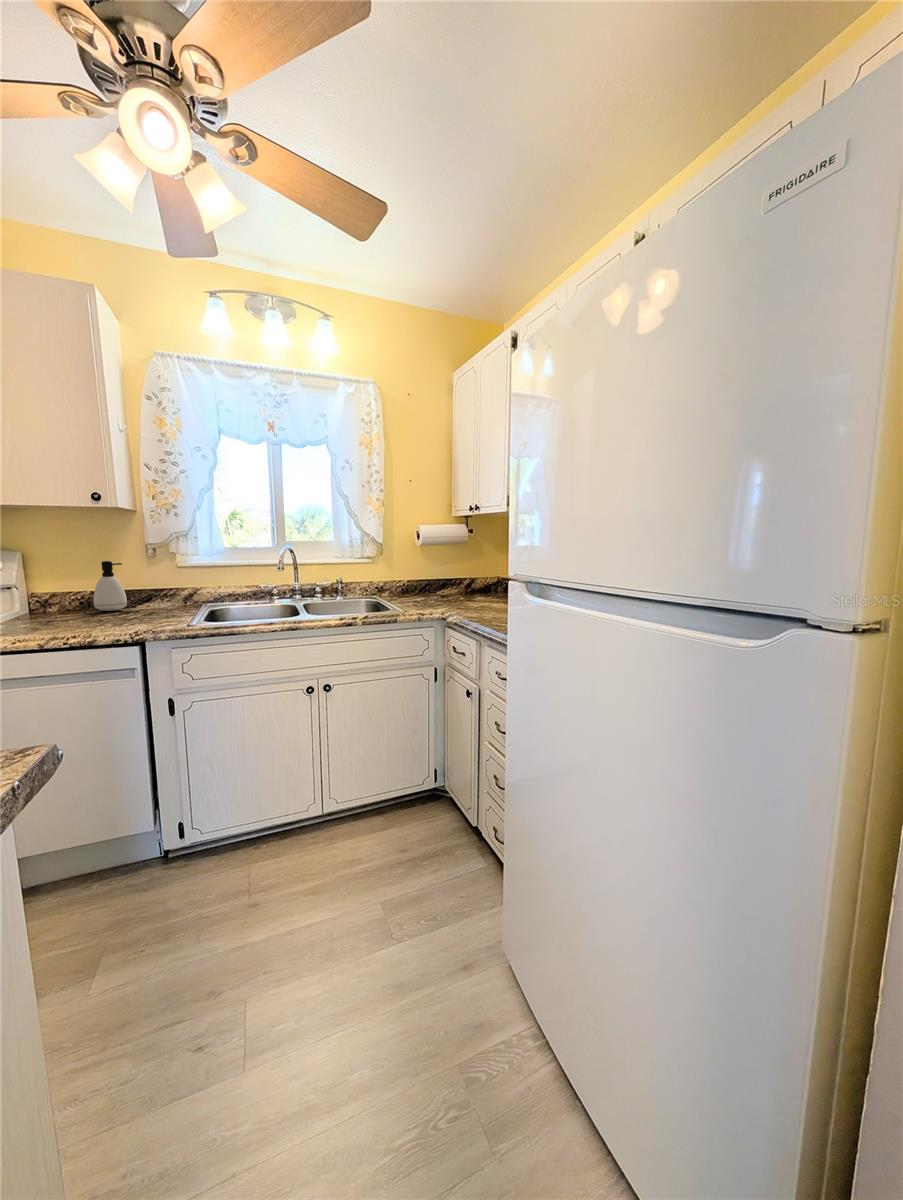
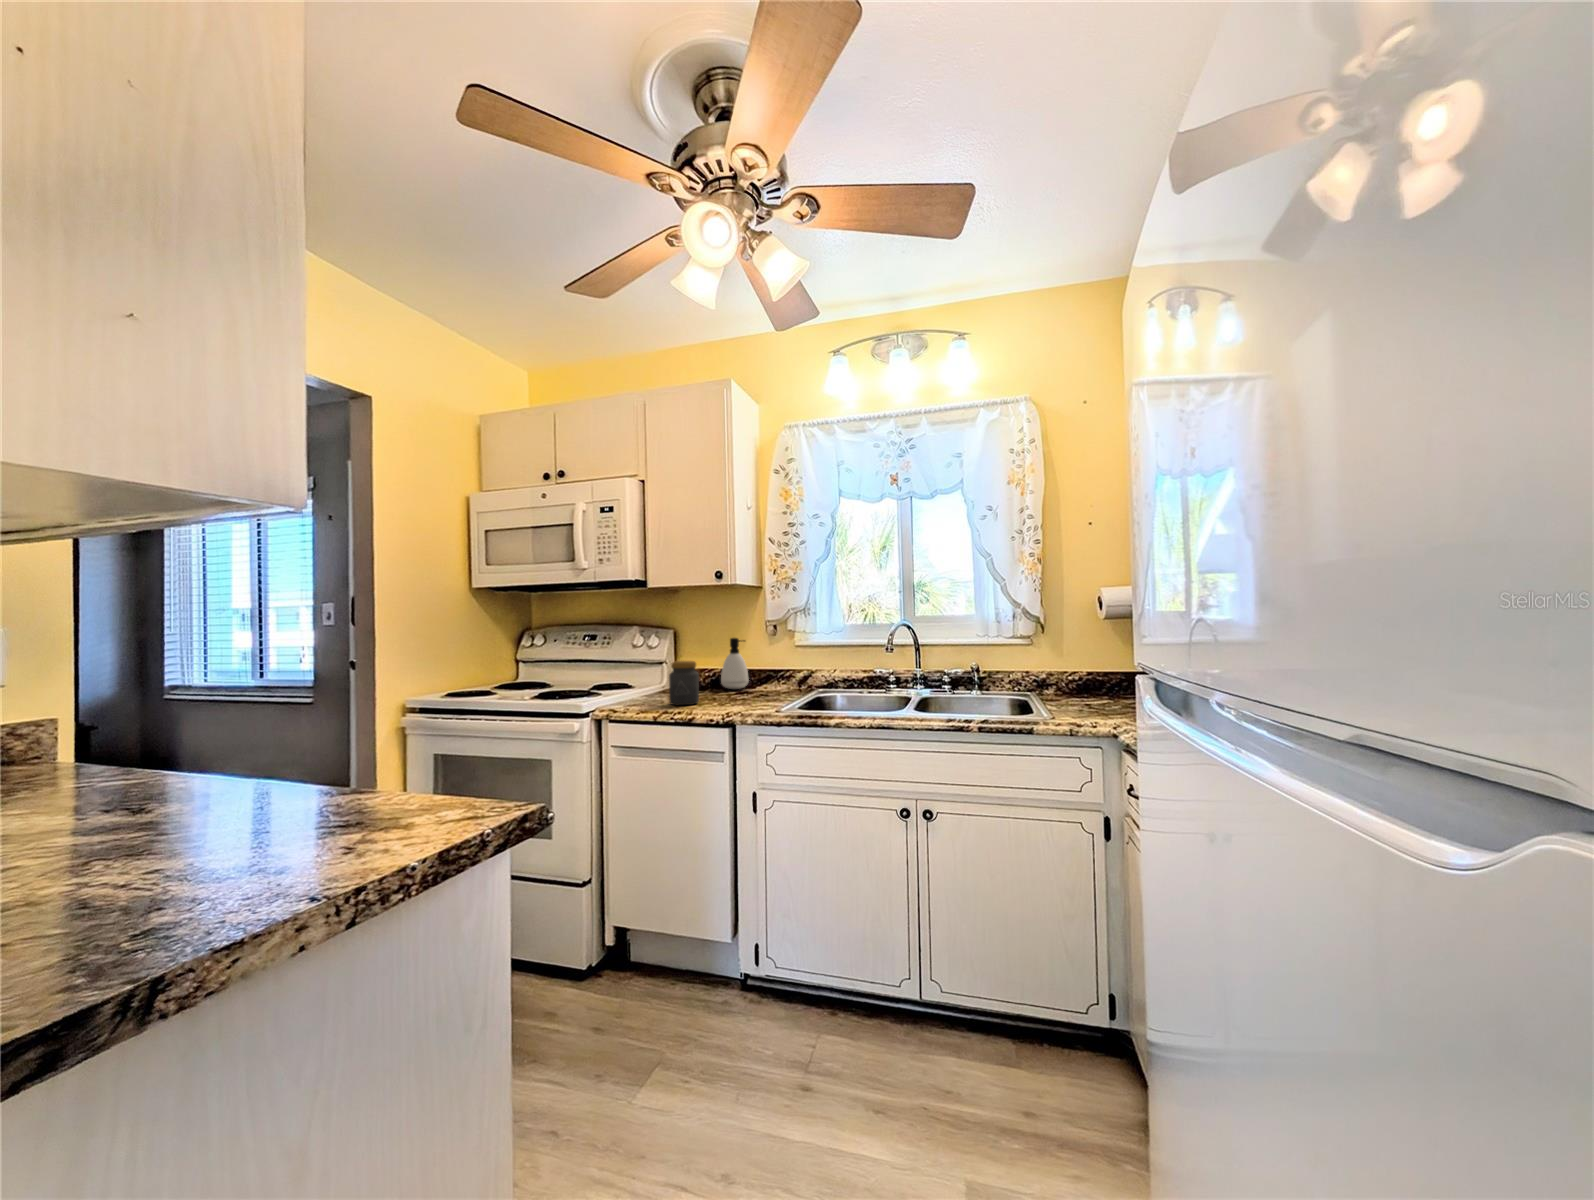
jar: none [47,585,88,631] -> present [669,661,699,705]

